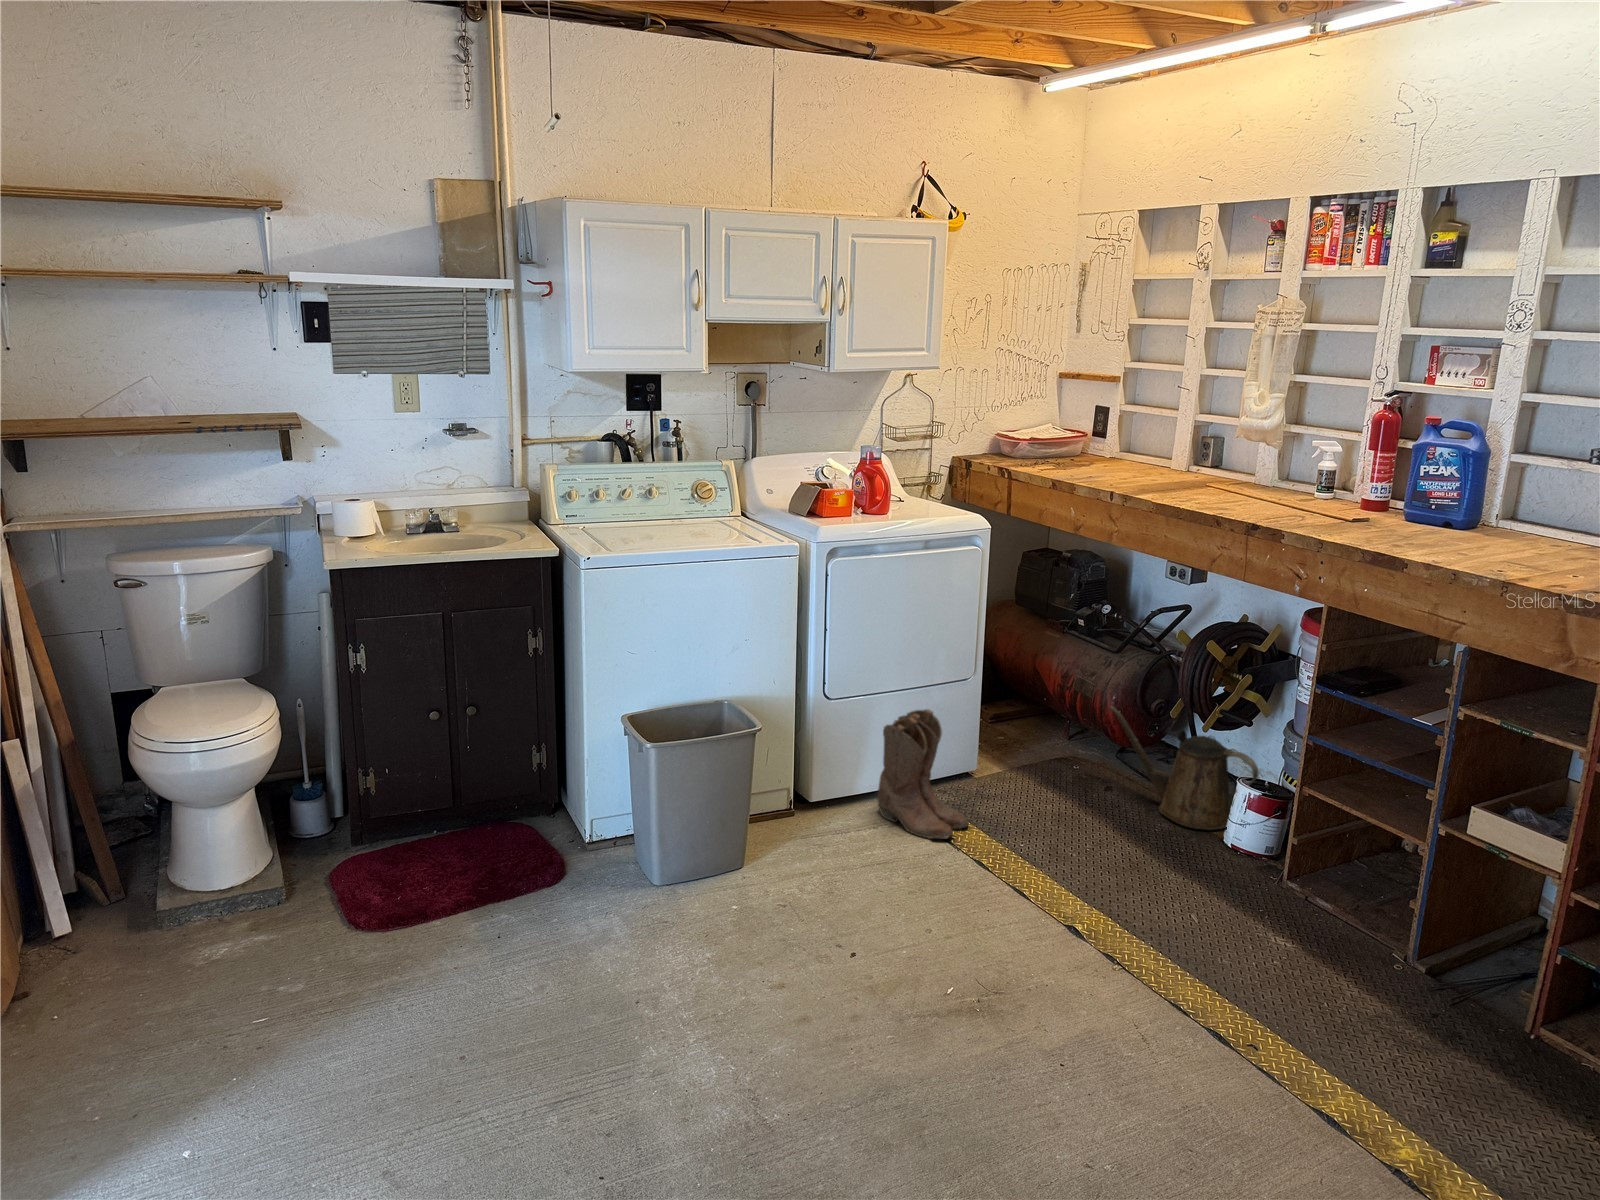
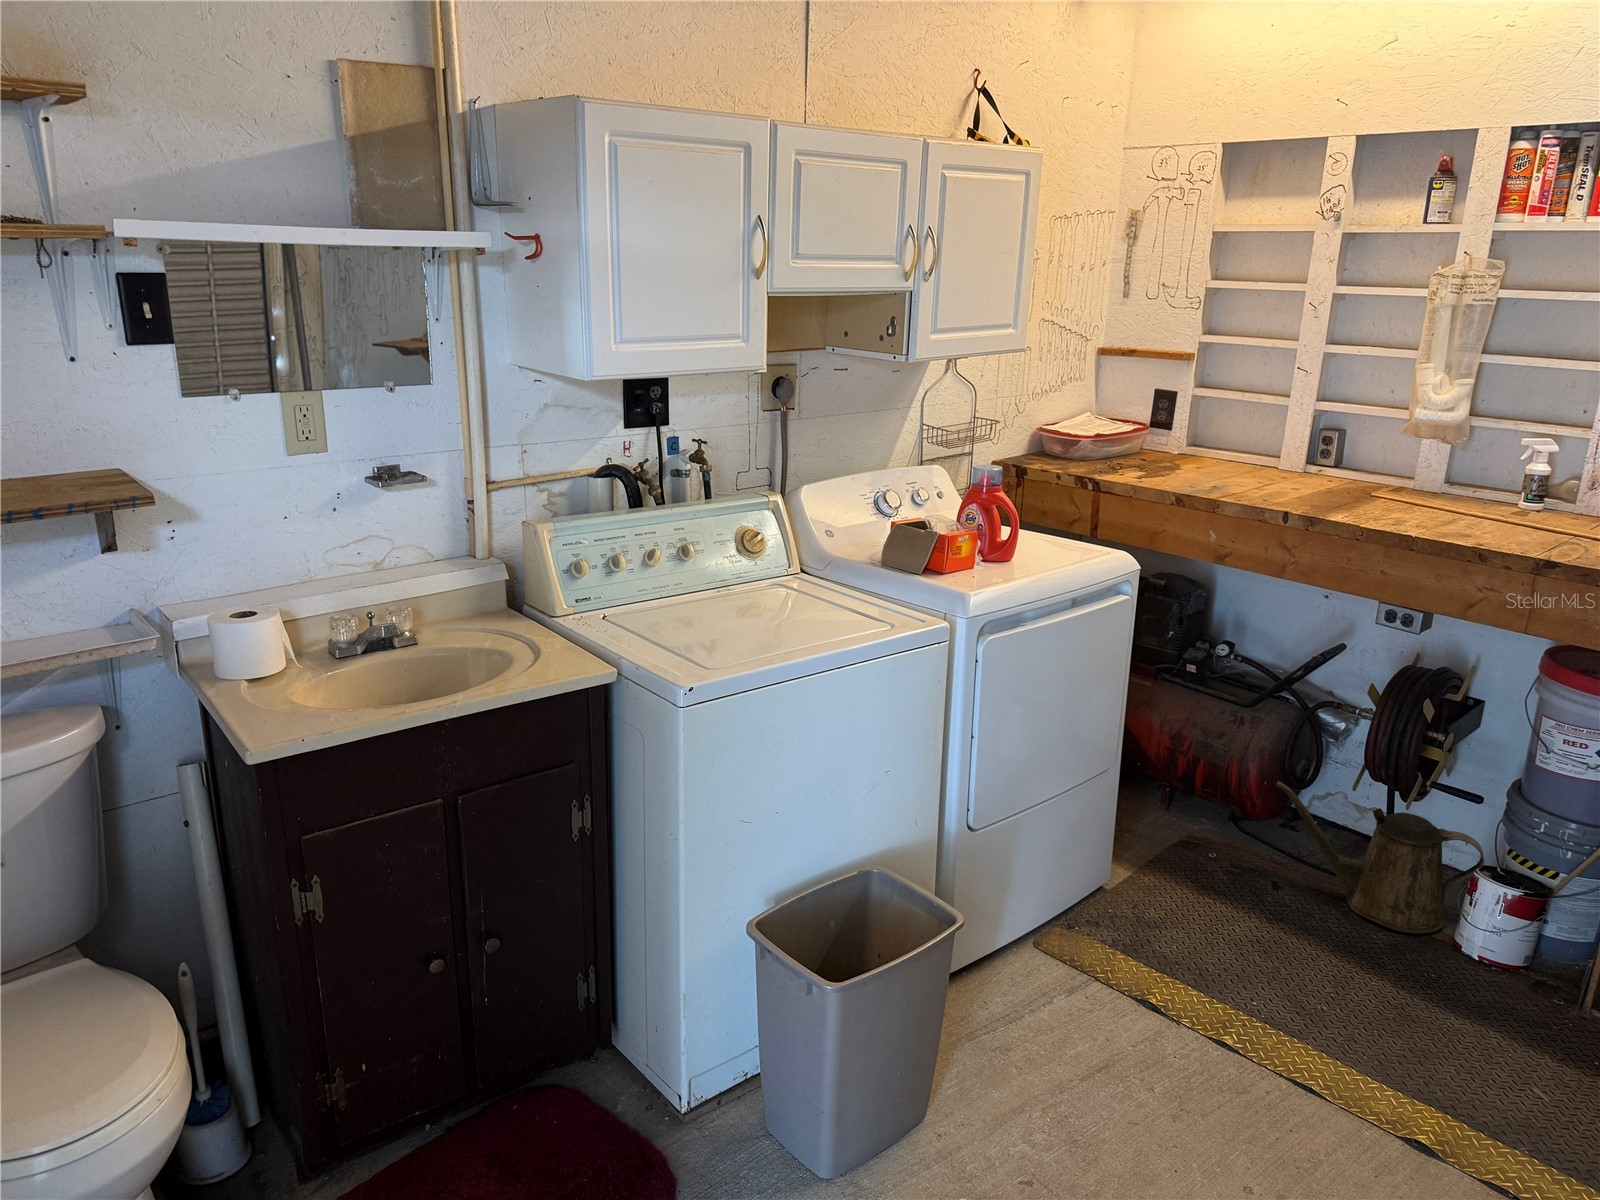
boots: present [878,709,969,839] -> none [1038,826,1167,1010]

